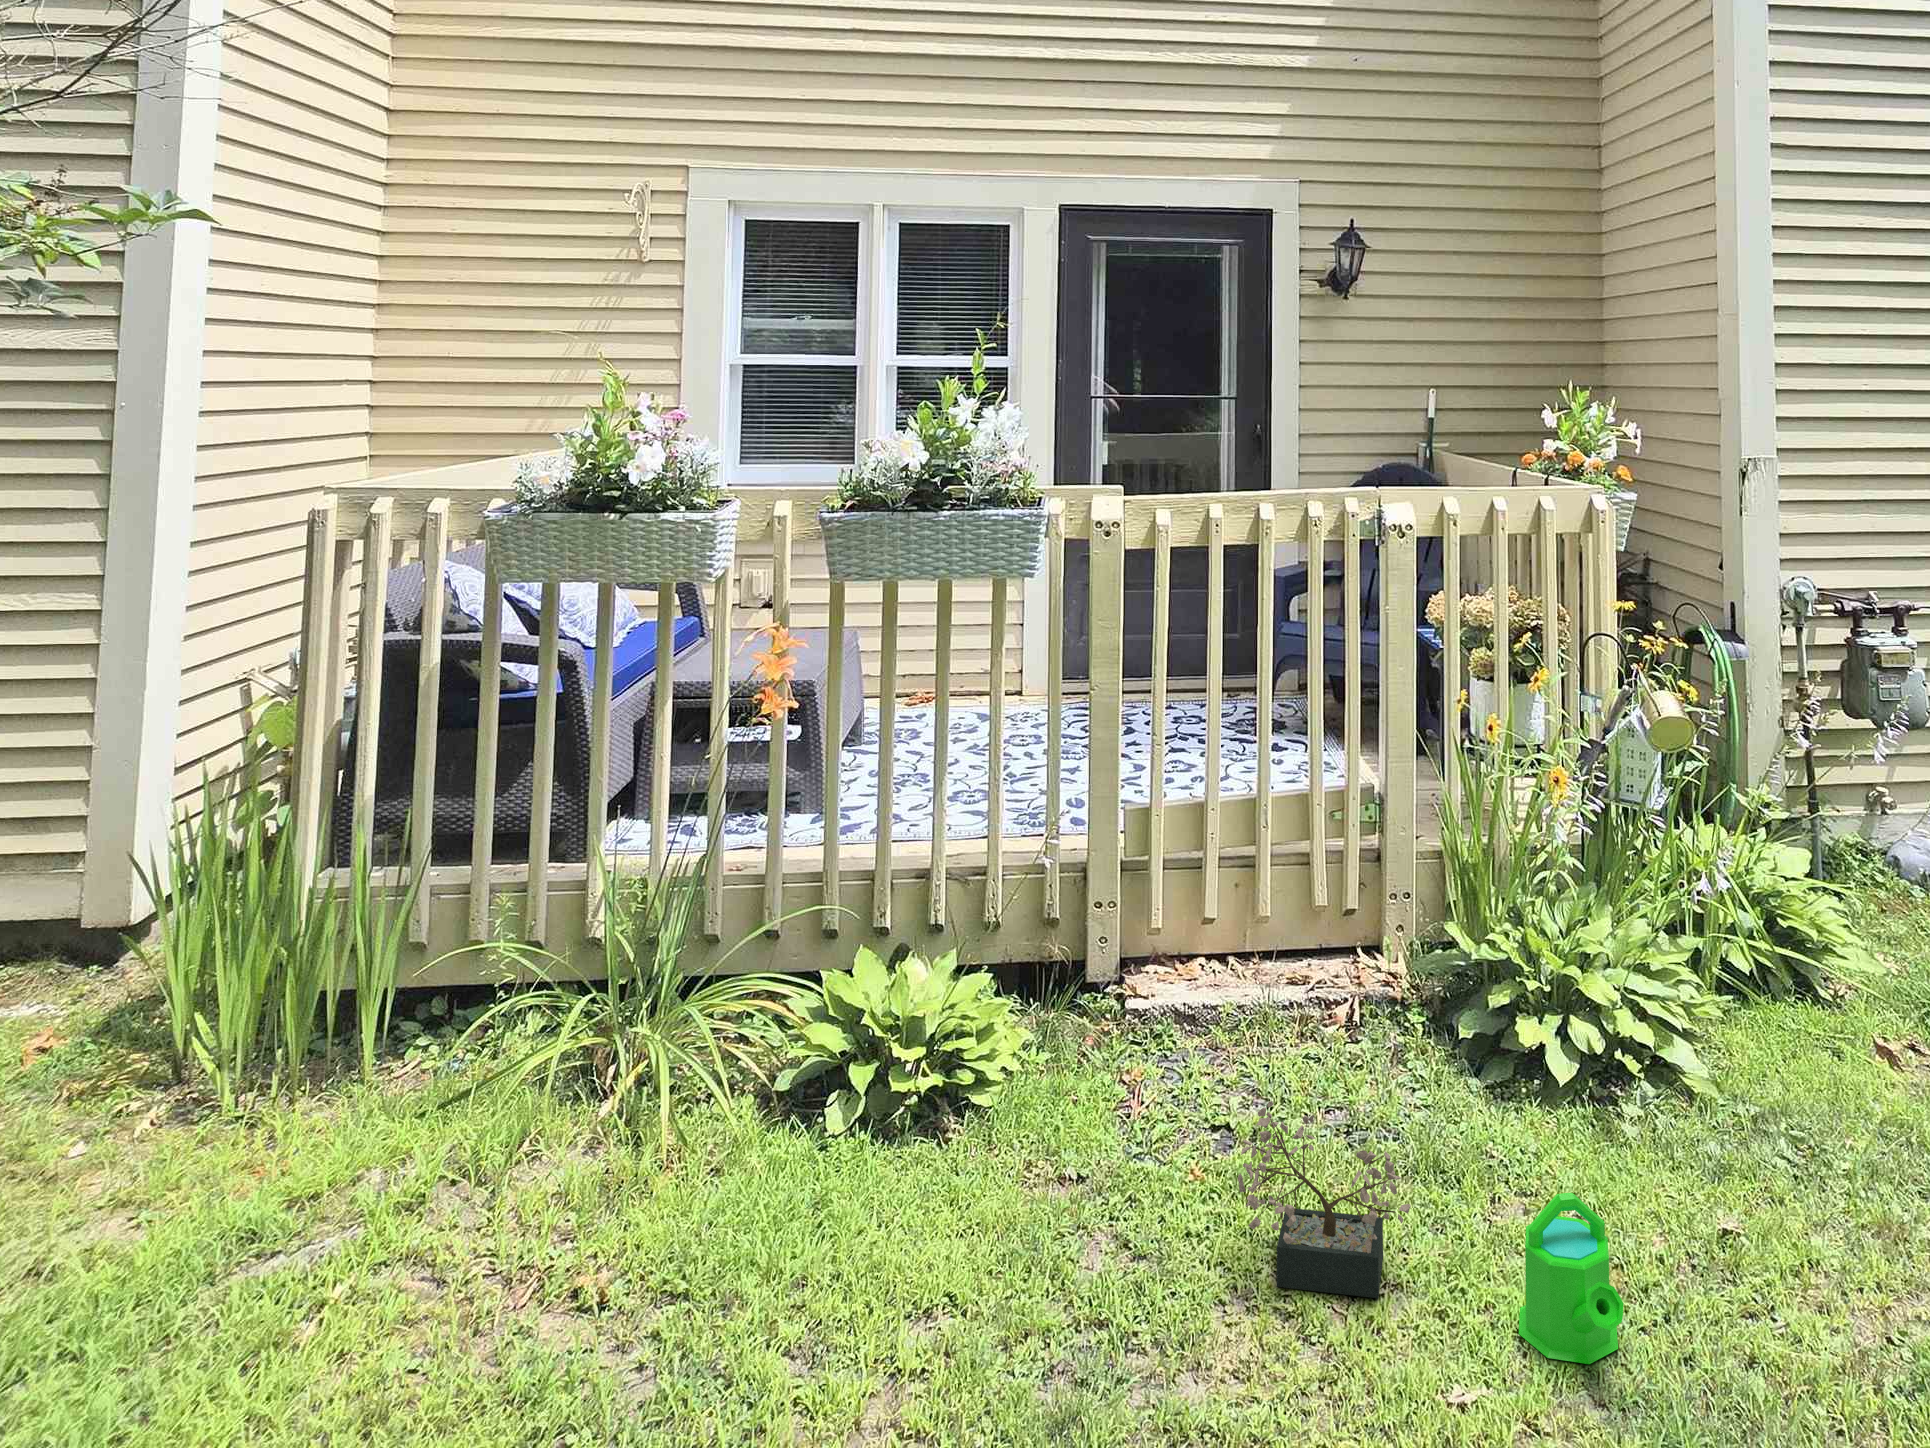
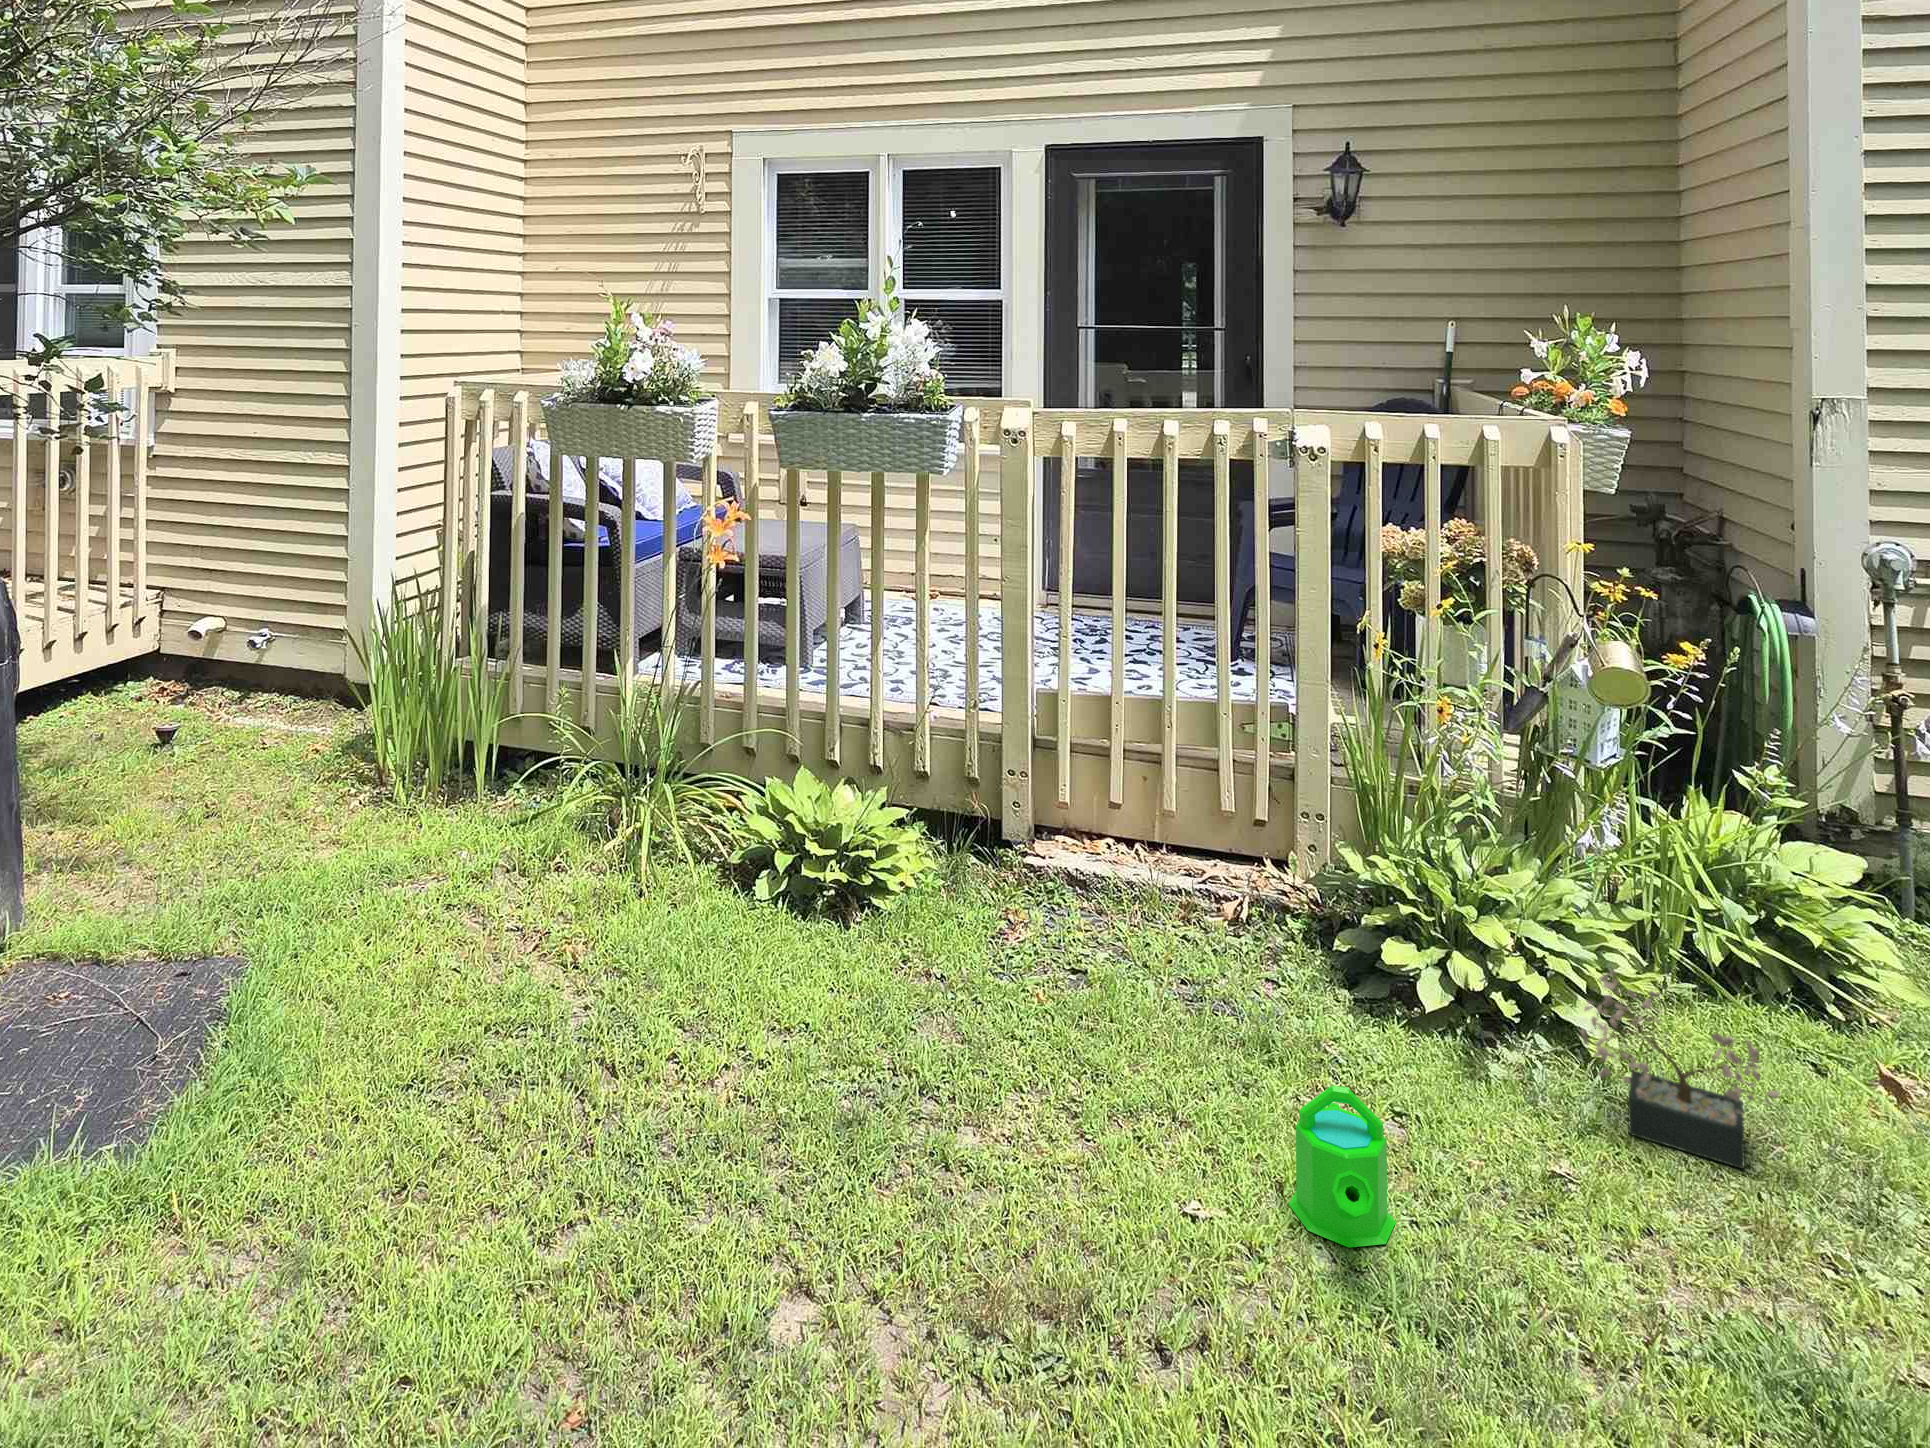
decorative plant: present [1238,1101,1411,1298] -> present [1581,970,1779,1168]

